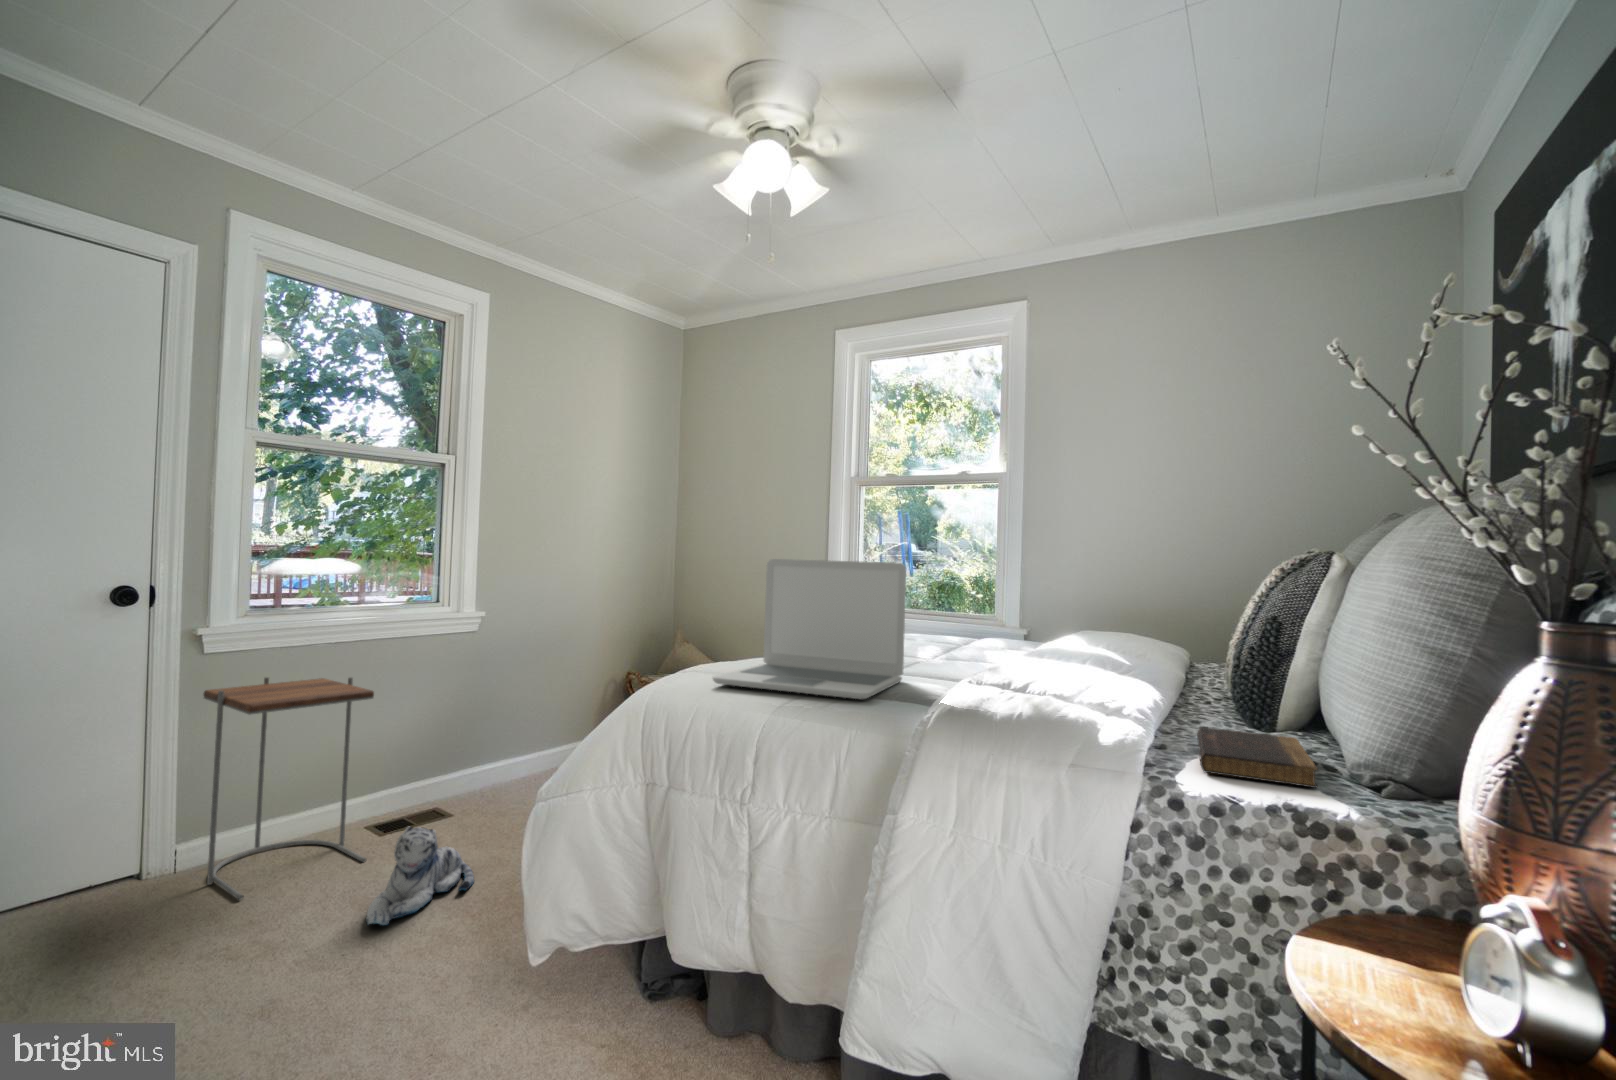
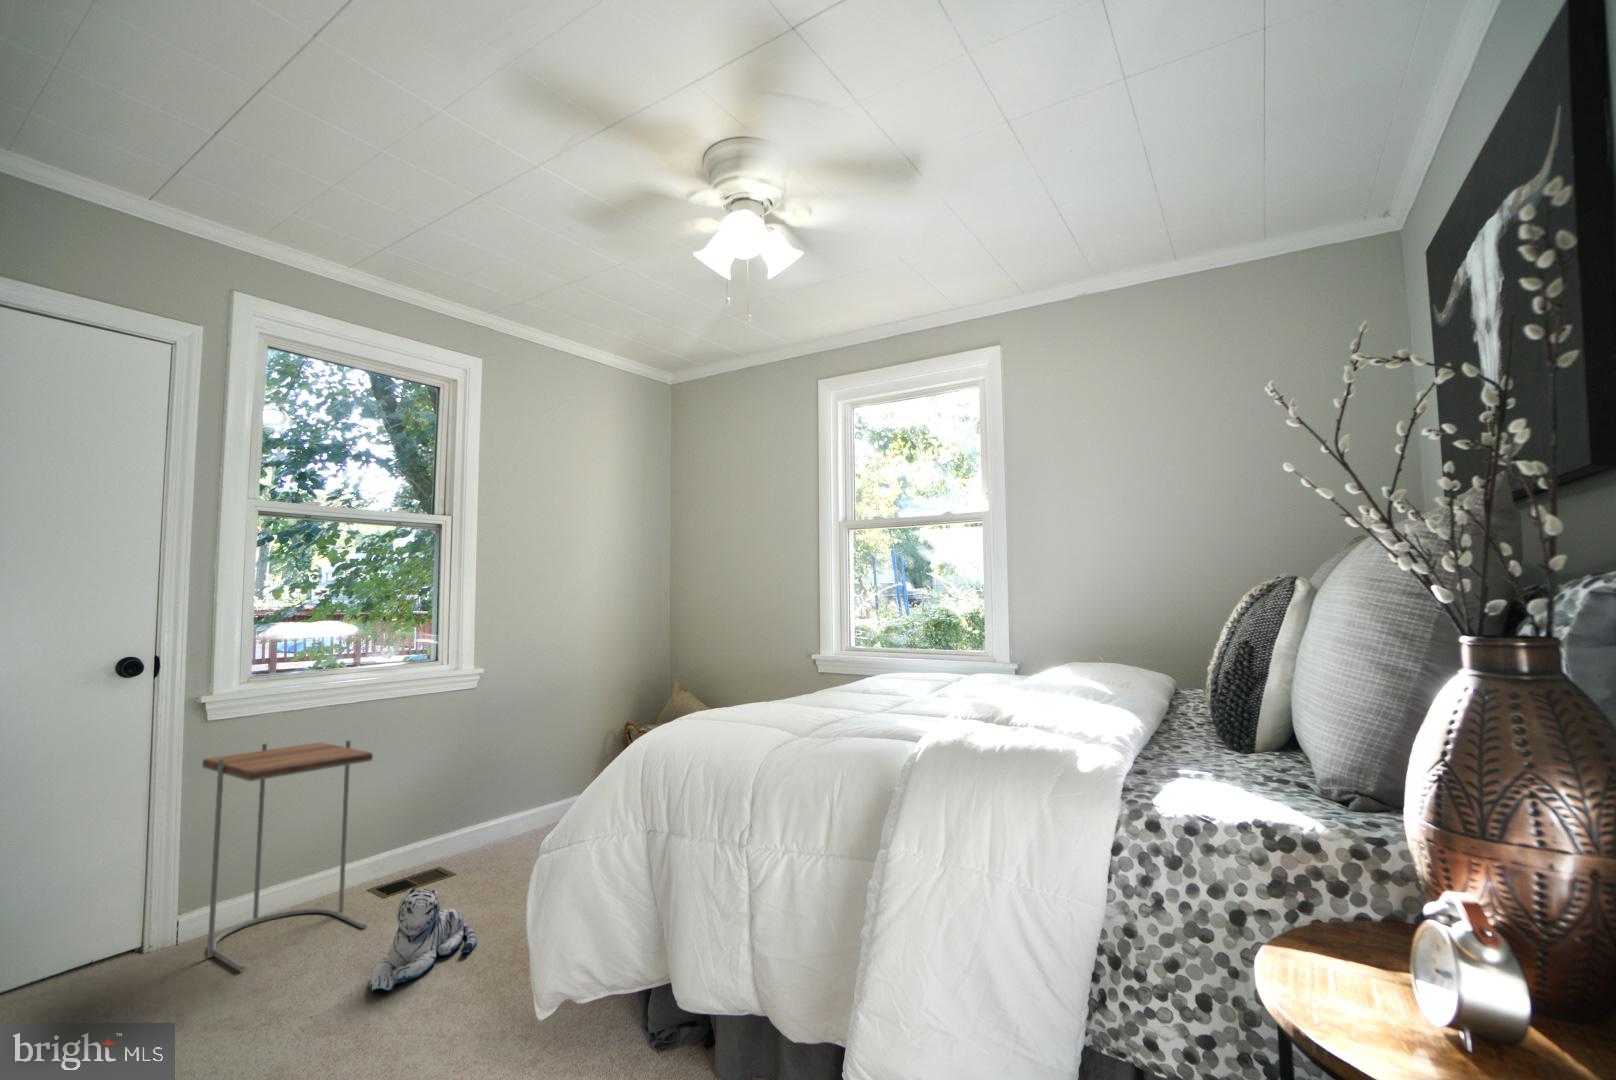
laptop: present [713,559,906,699] -> none [709,604,897,739]
book: present [1197,727,1318,788] -> none [1176,752,1286,805]

